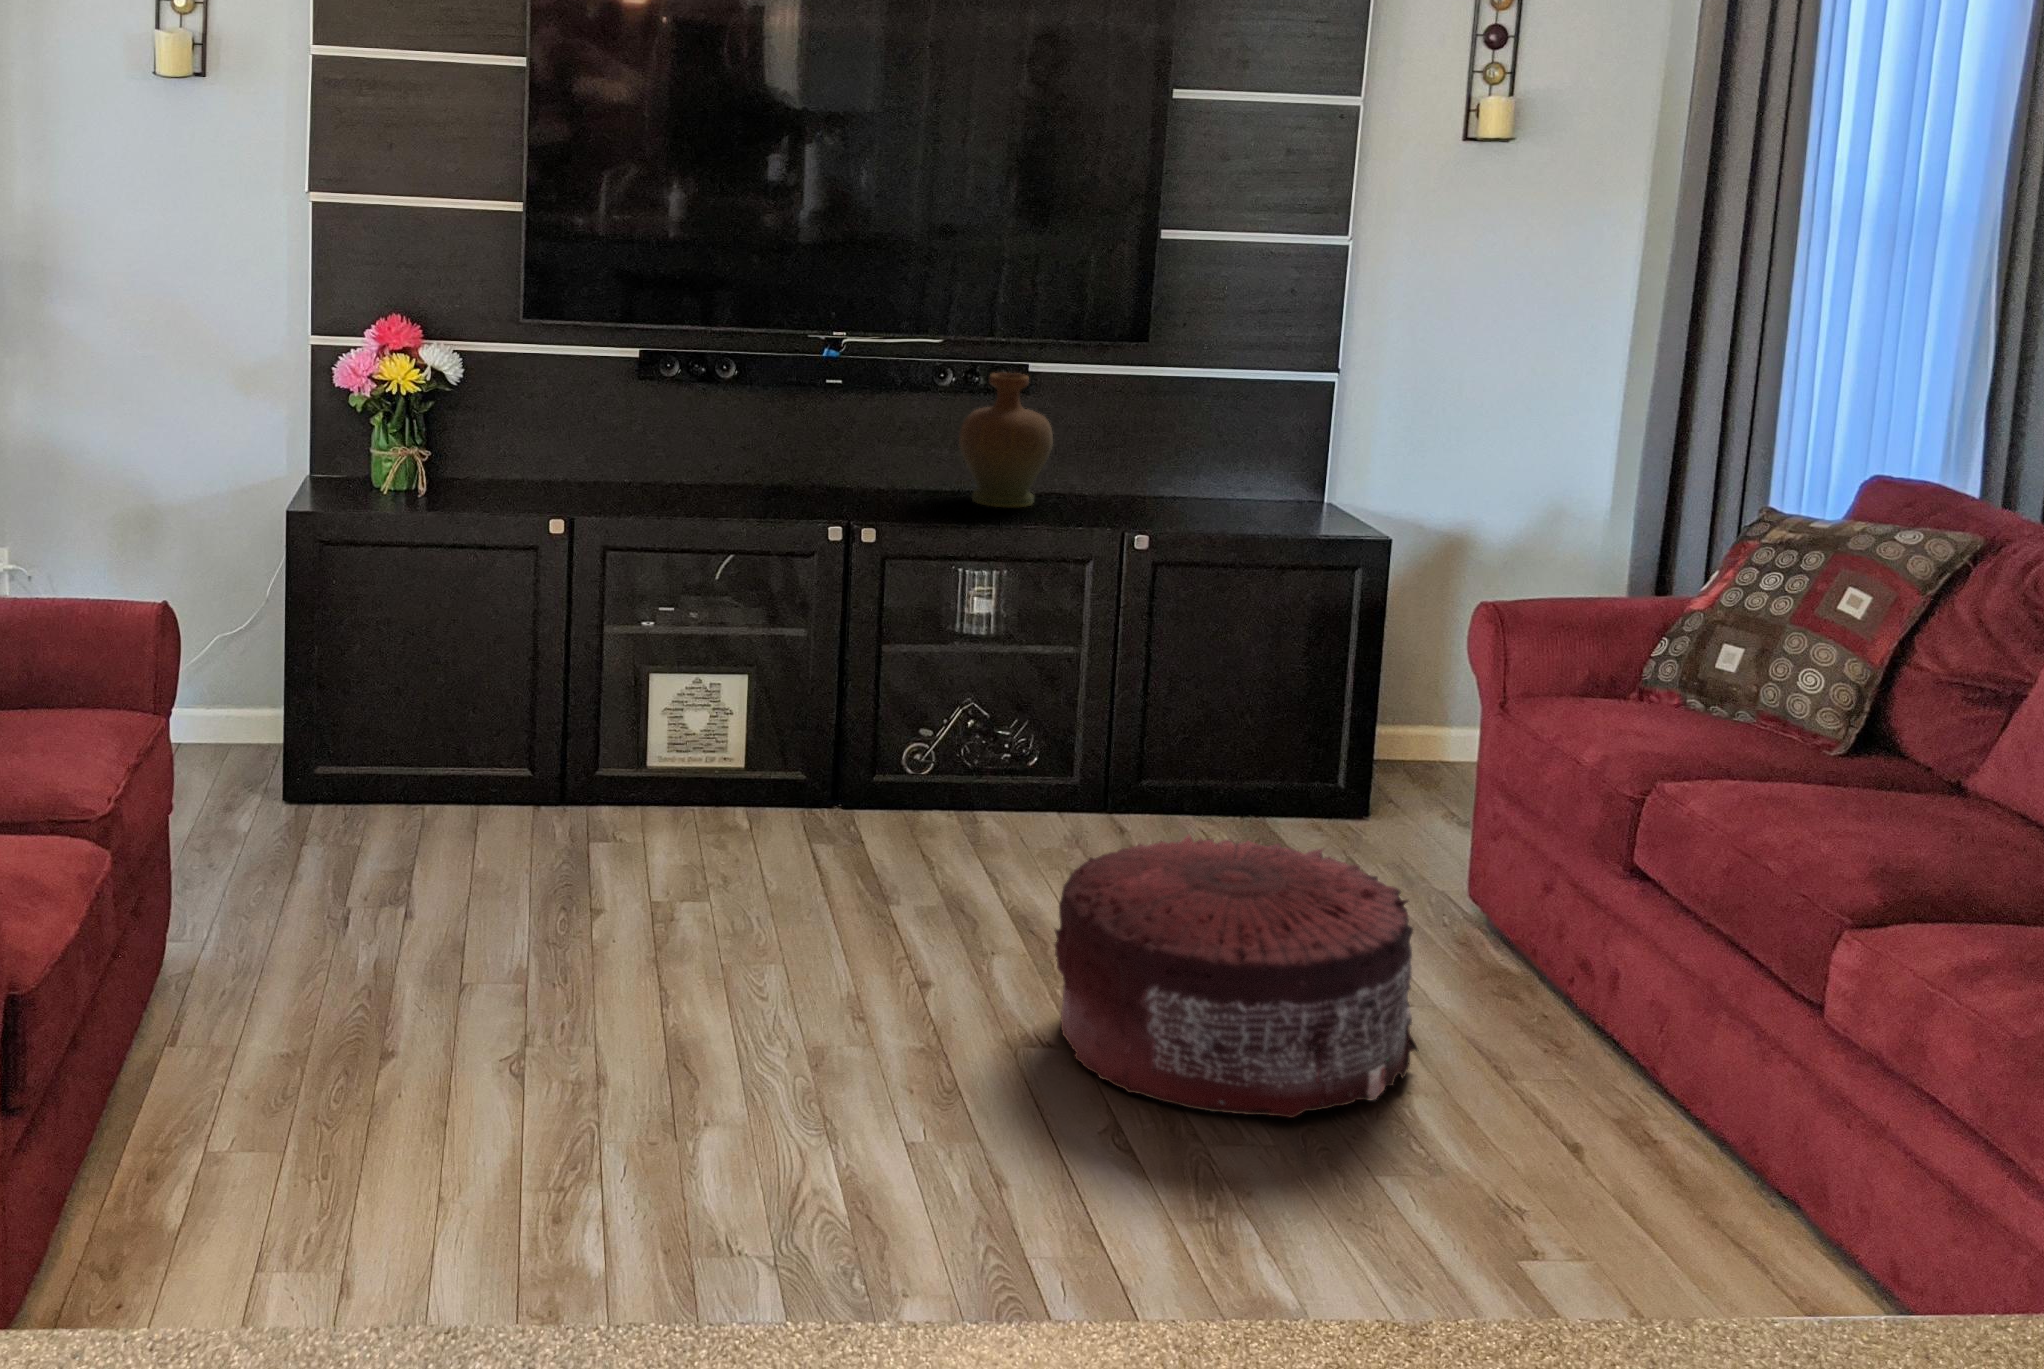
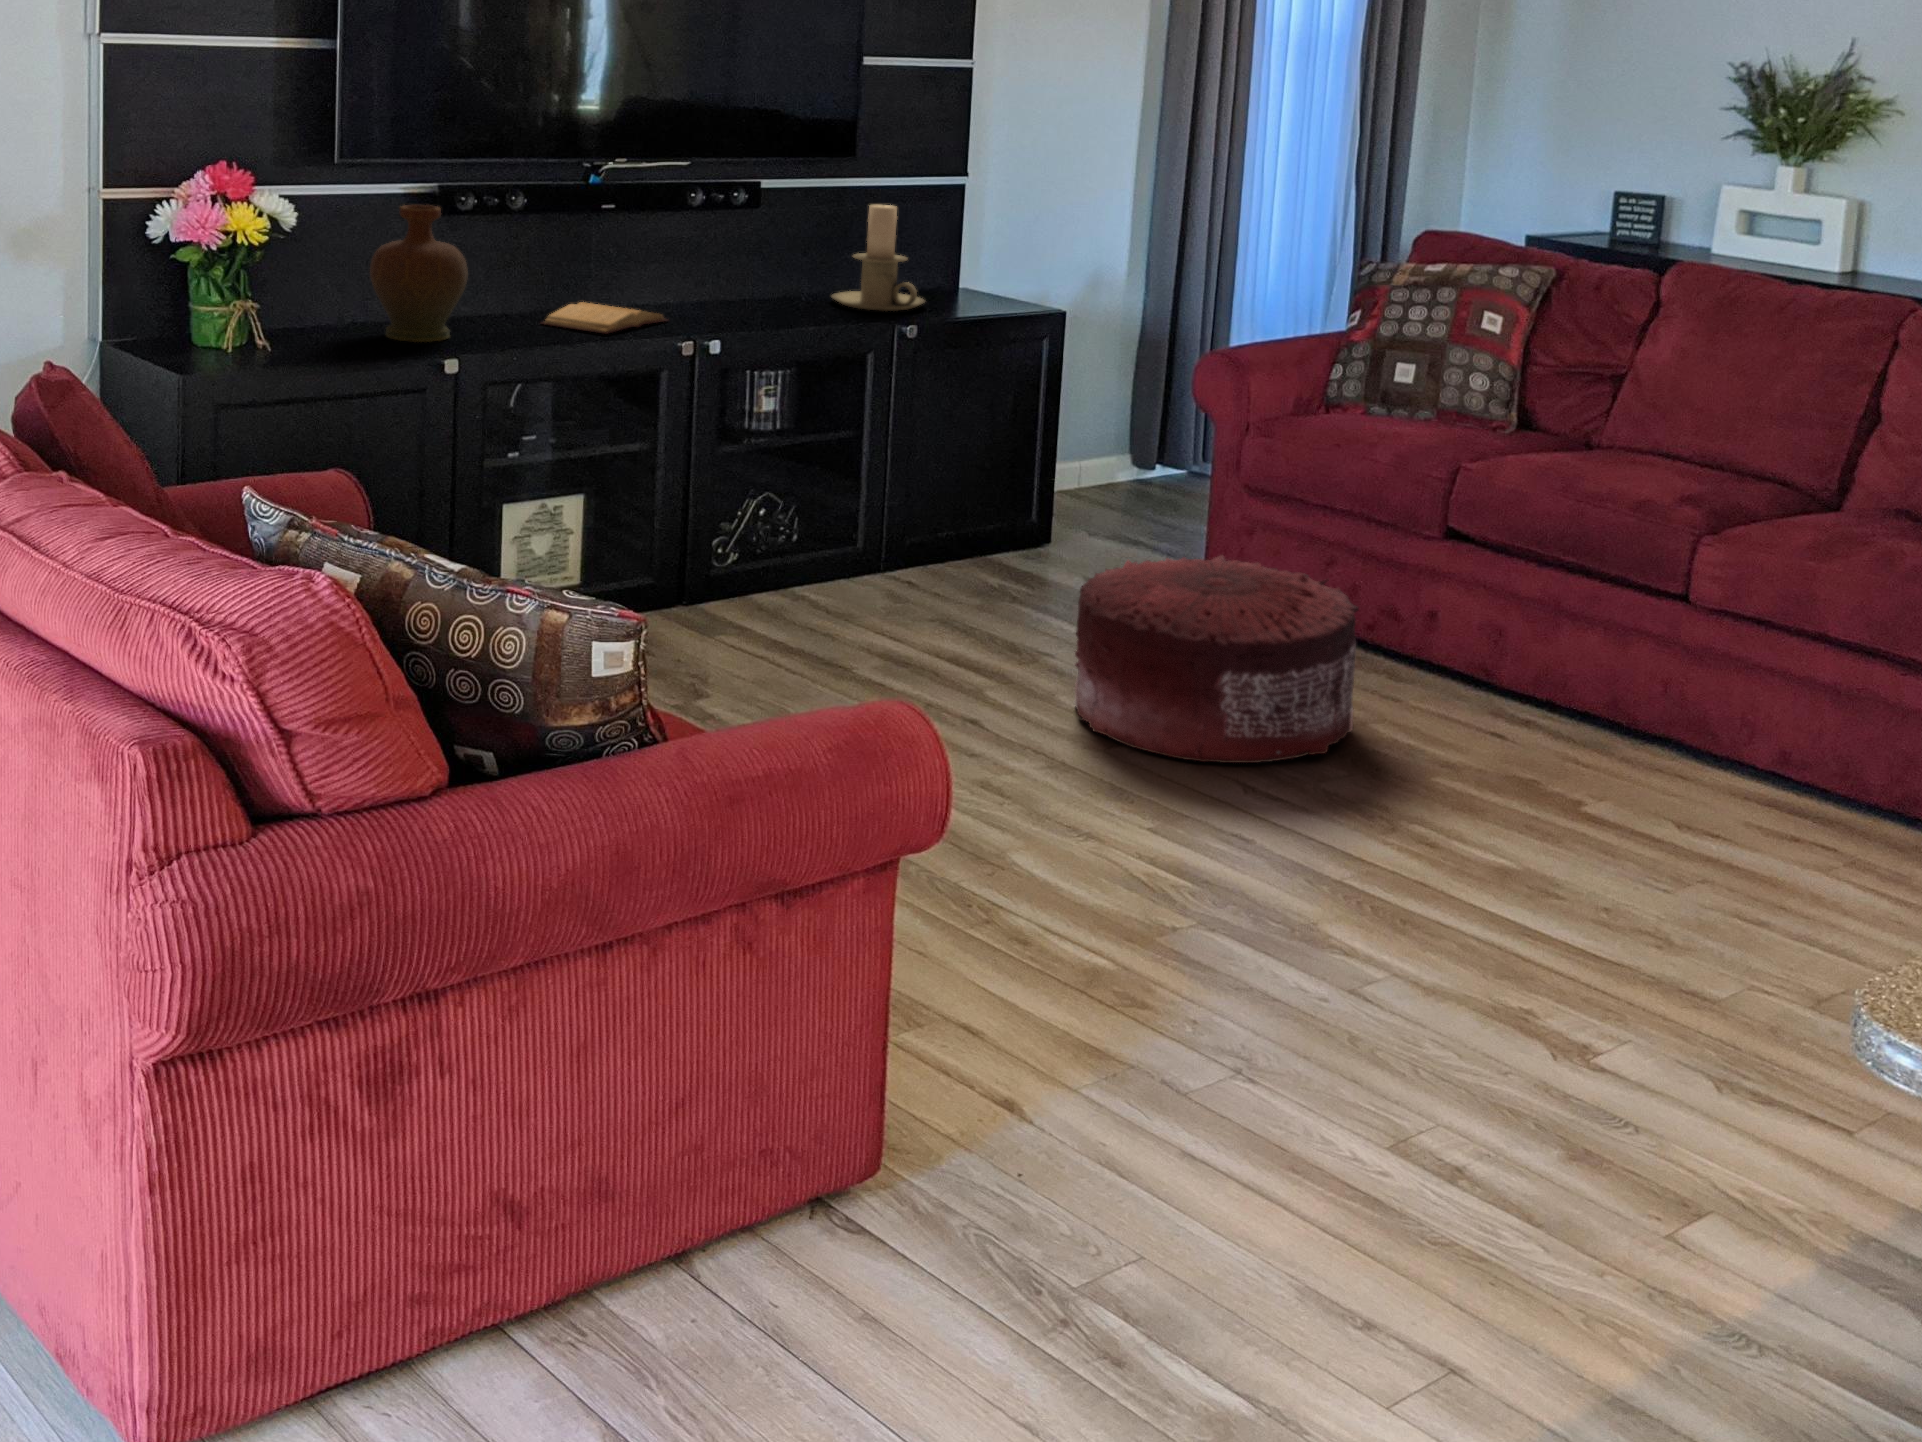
decorative vase: present [959,373,1053,507] -> present [370,205,468,342]
candle holder: none [1109,395,1218,517] -> present [832,205,925,311]
book: none [737,476,879,511] -> present [541,302,667,334]

